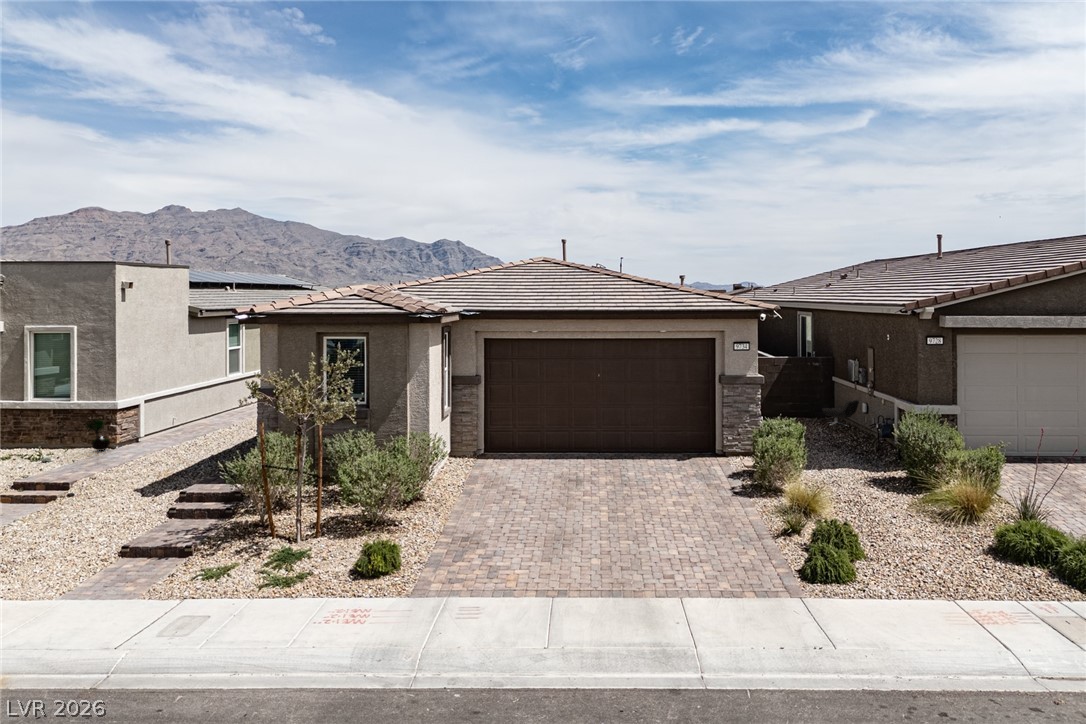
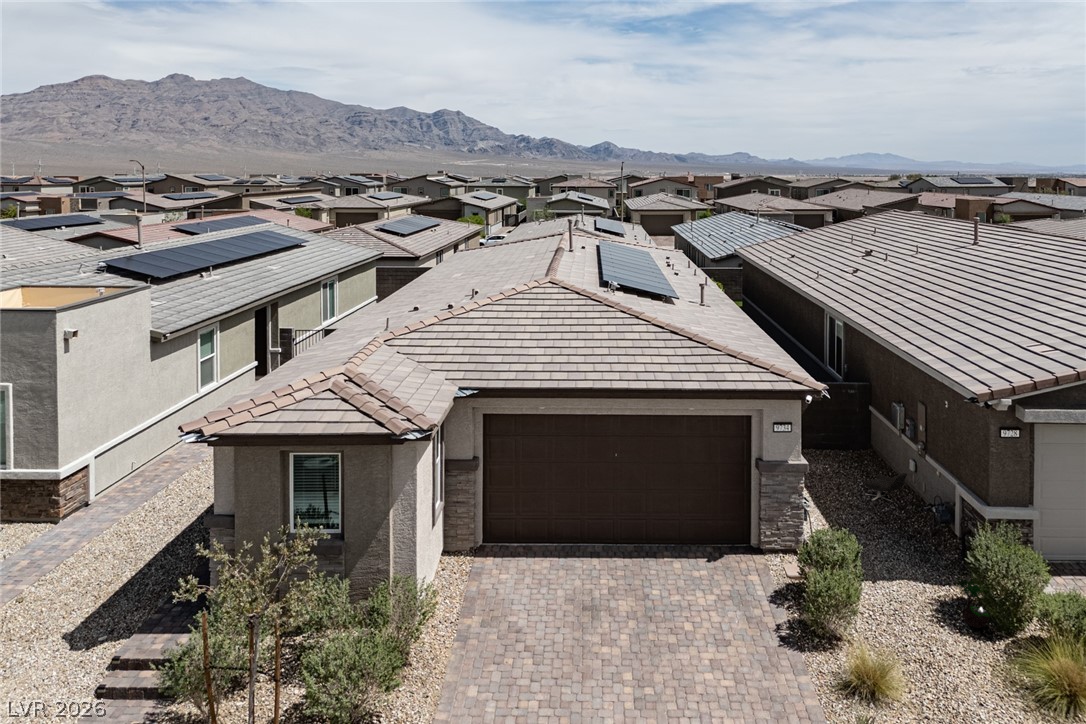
potted tree: present [86,419,110,451] -> present [956,578,989,628]

